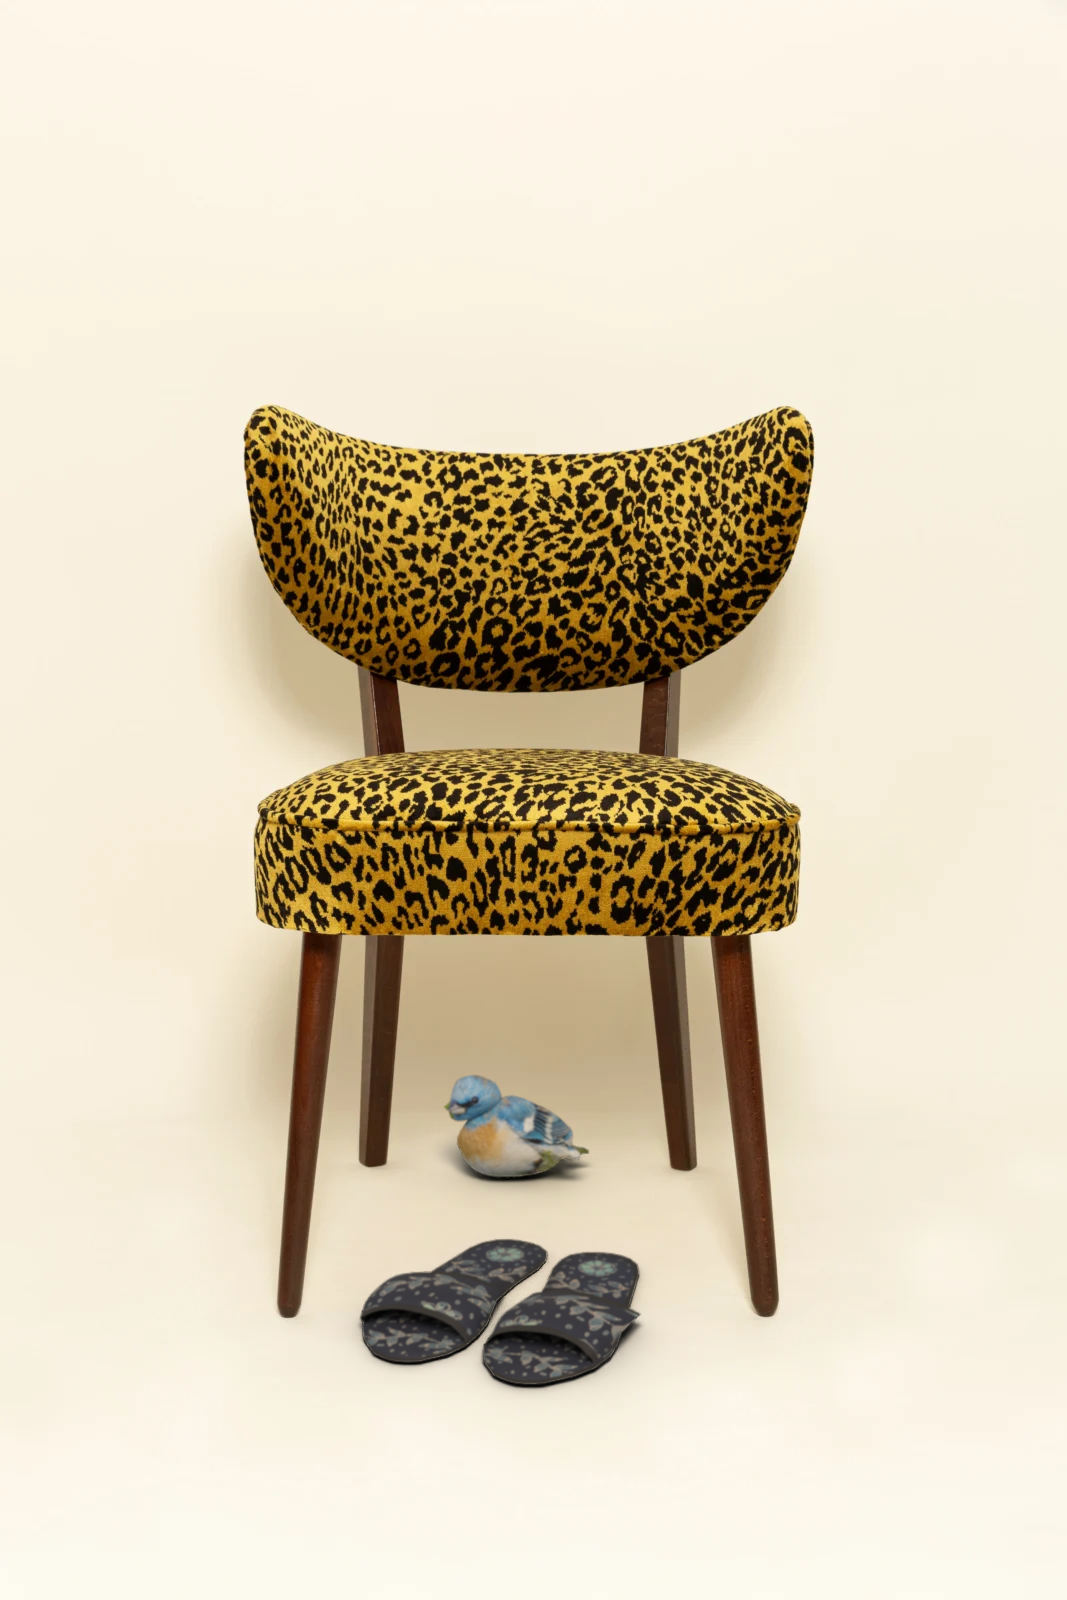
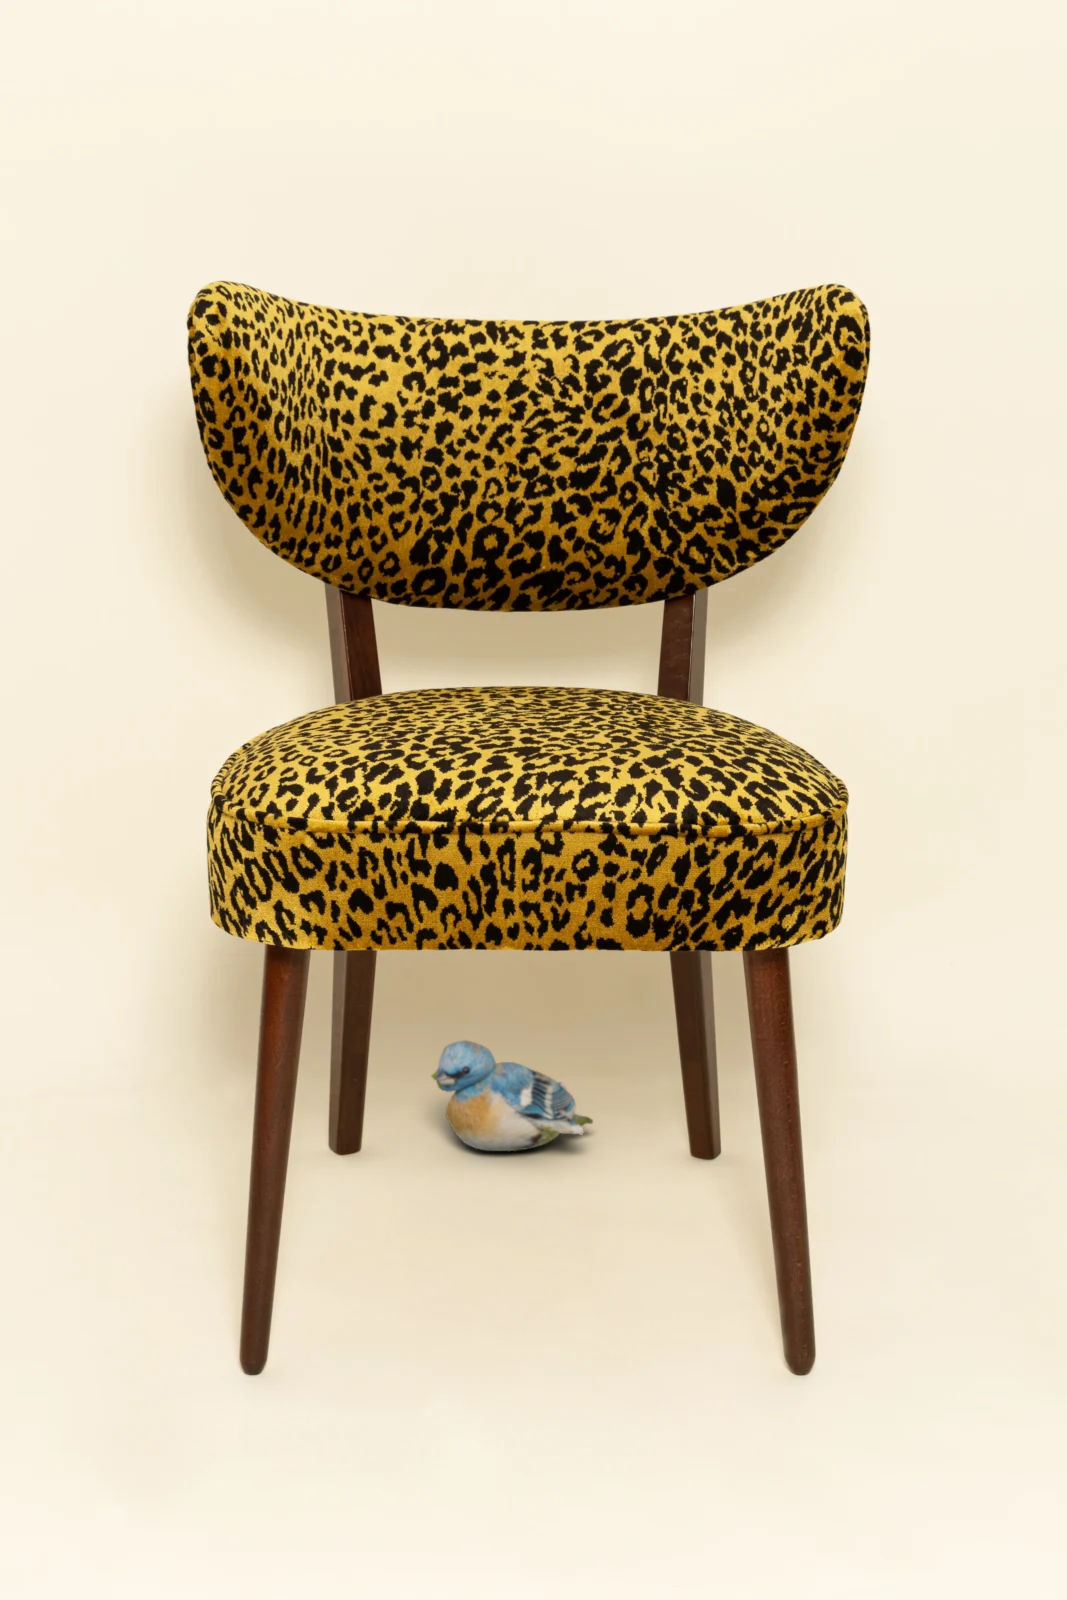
slippers: present [360,1239,640,1385] -> none [340,1237,653,1440]

